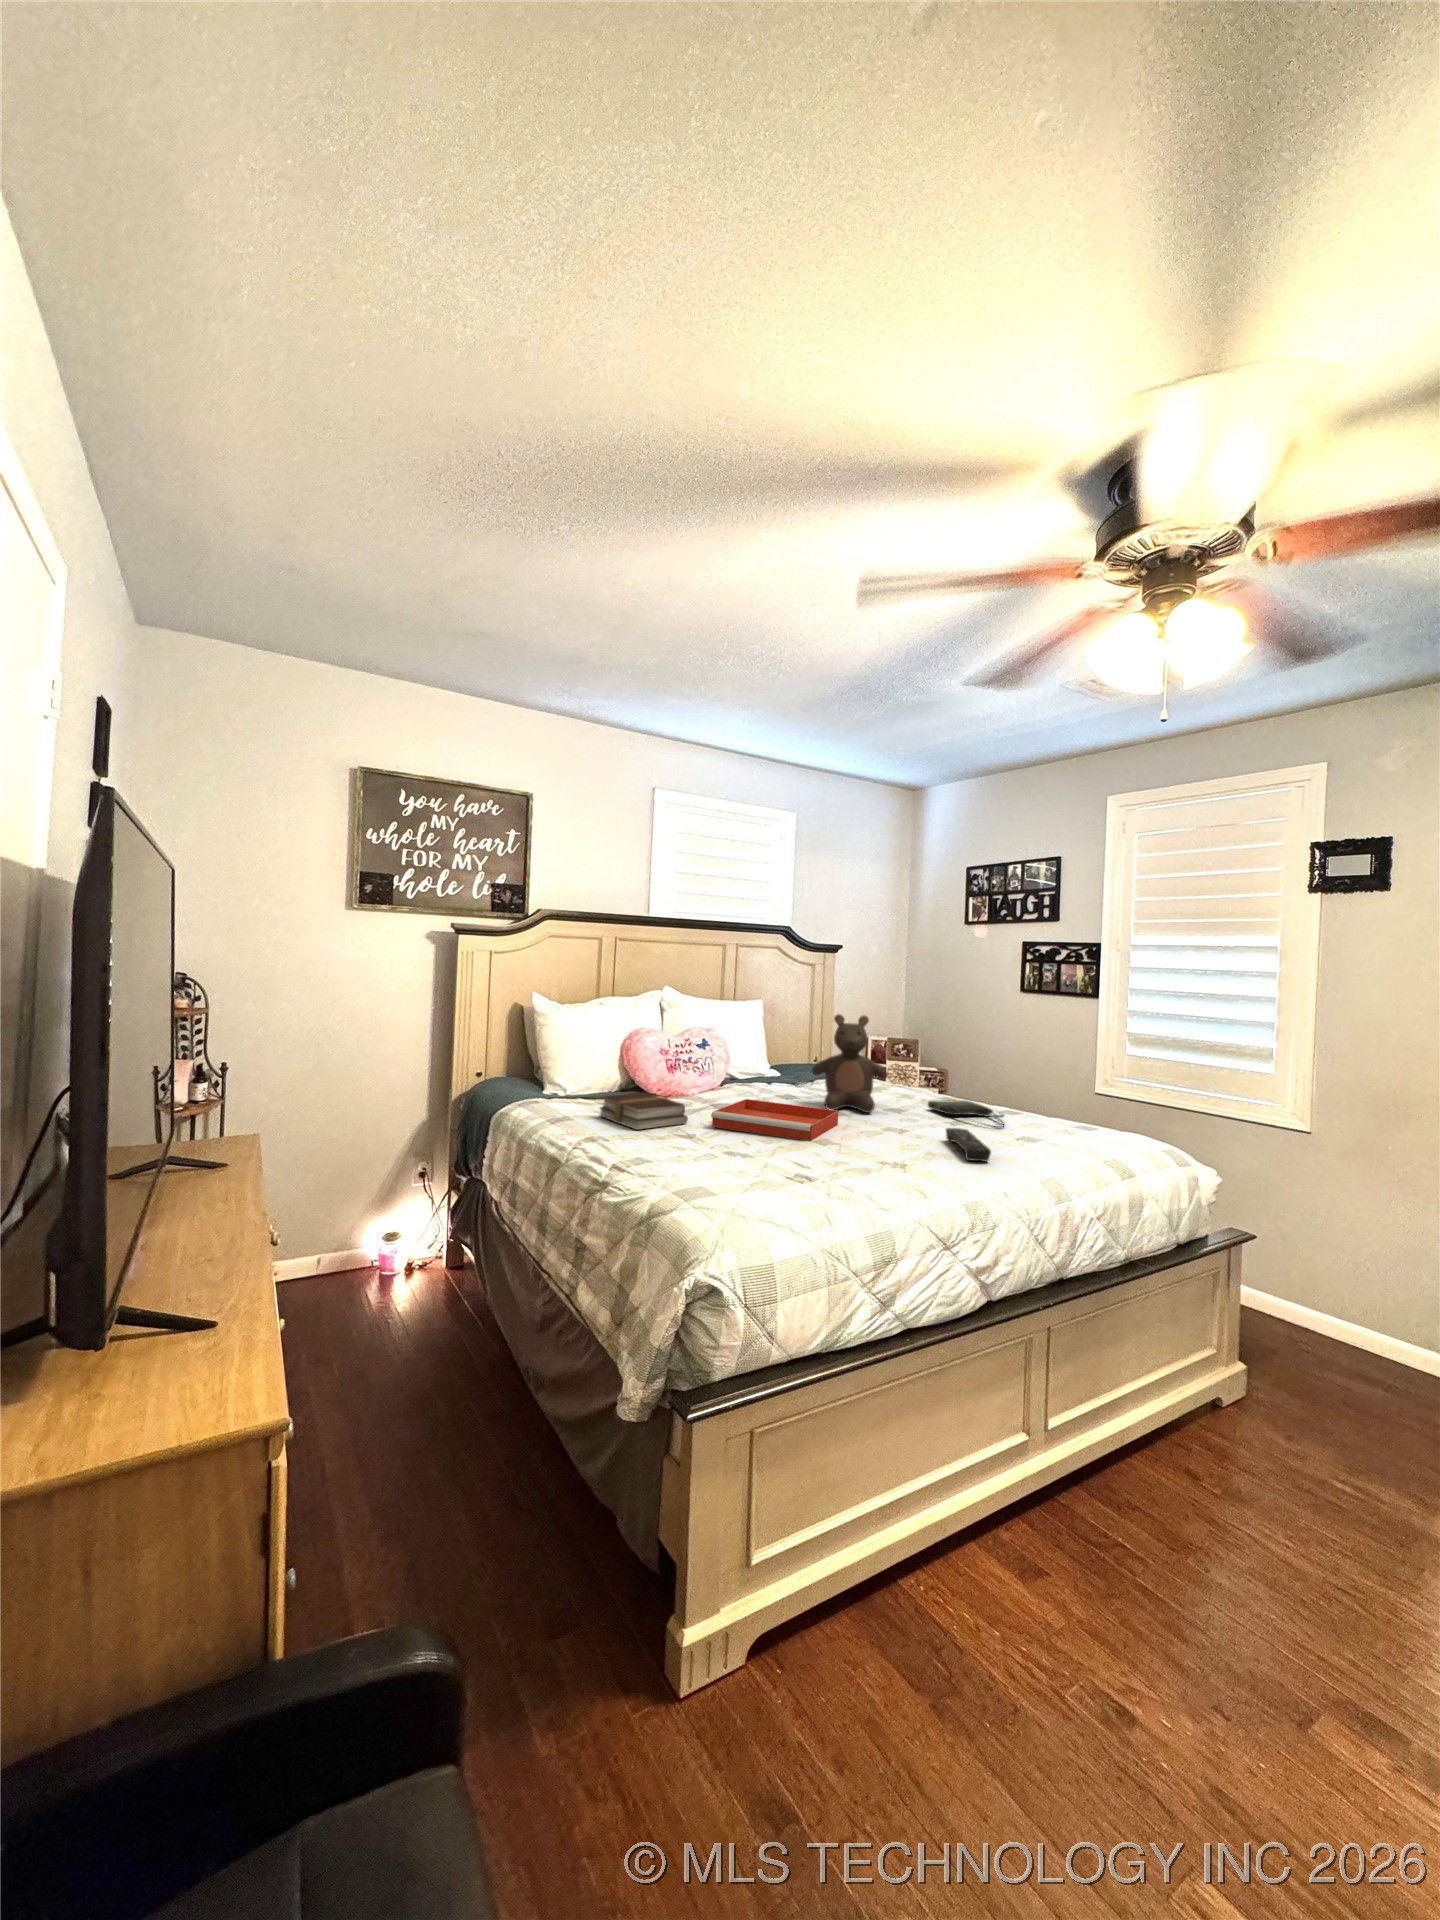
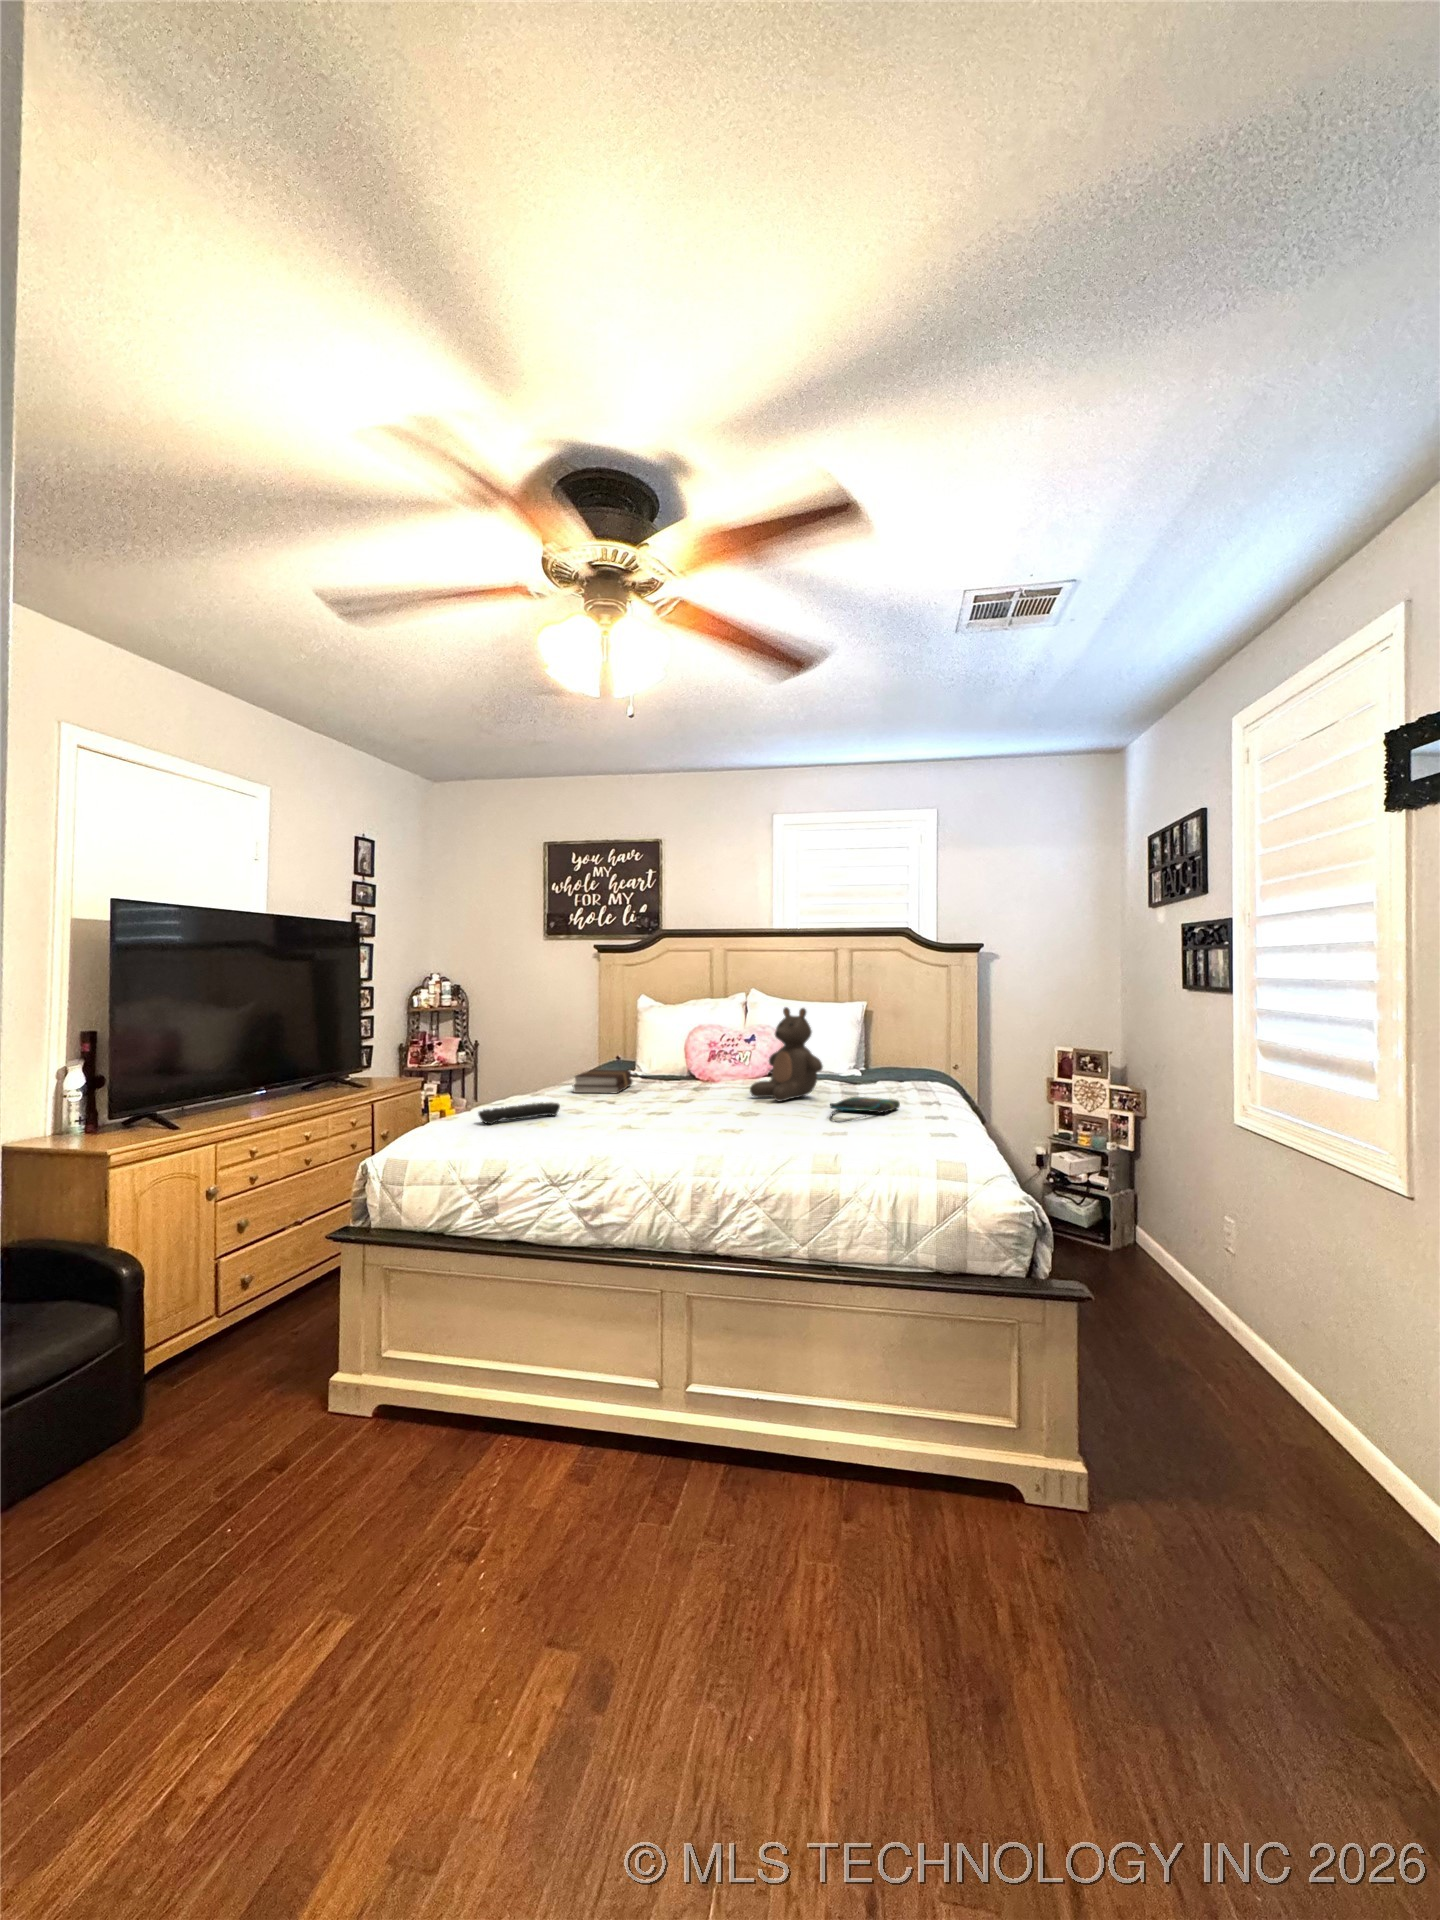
tray: present [711,1099,838,1141] -> none [619,1080,715,1109]
remote control: present [946,1128,991,1162] -> present [478,1103,560,1124]

